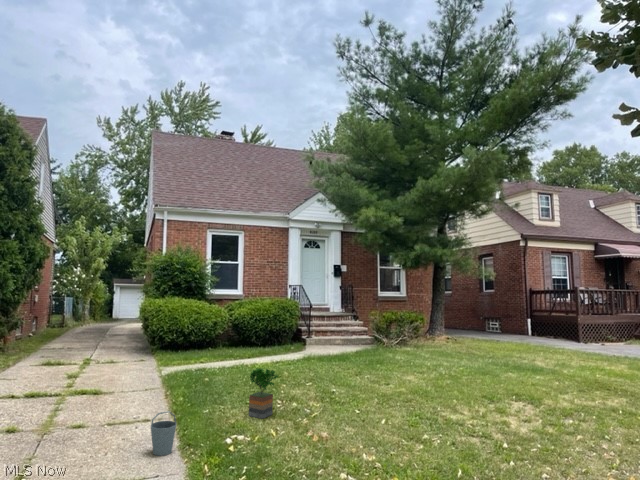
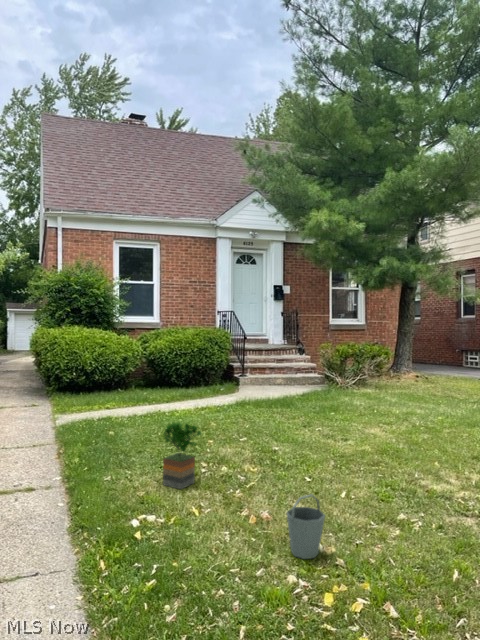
bucket: present [151,411,176,456] -> present [287,495,325,559]

